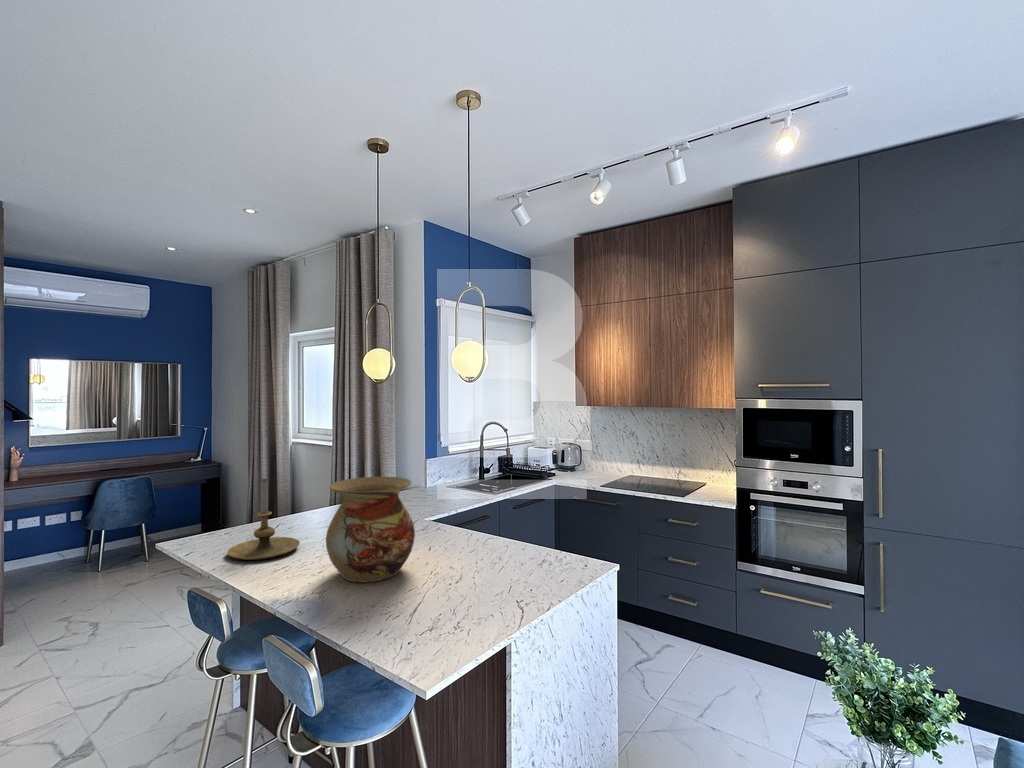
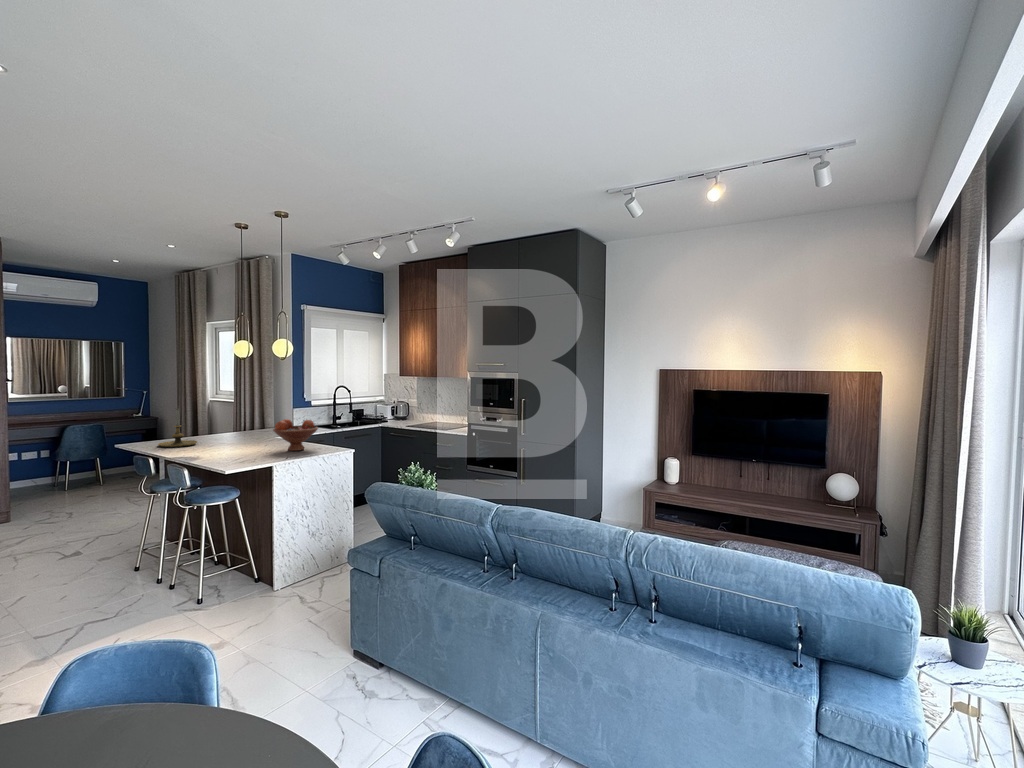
vase: present [326,477,415,583] -> none [206,407,252,452]
fruit bowl: none [462,503,550,577] -> present [273,419,318,451]

